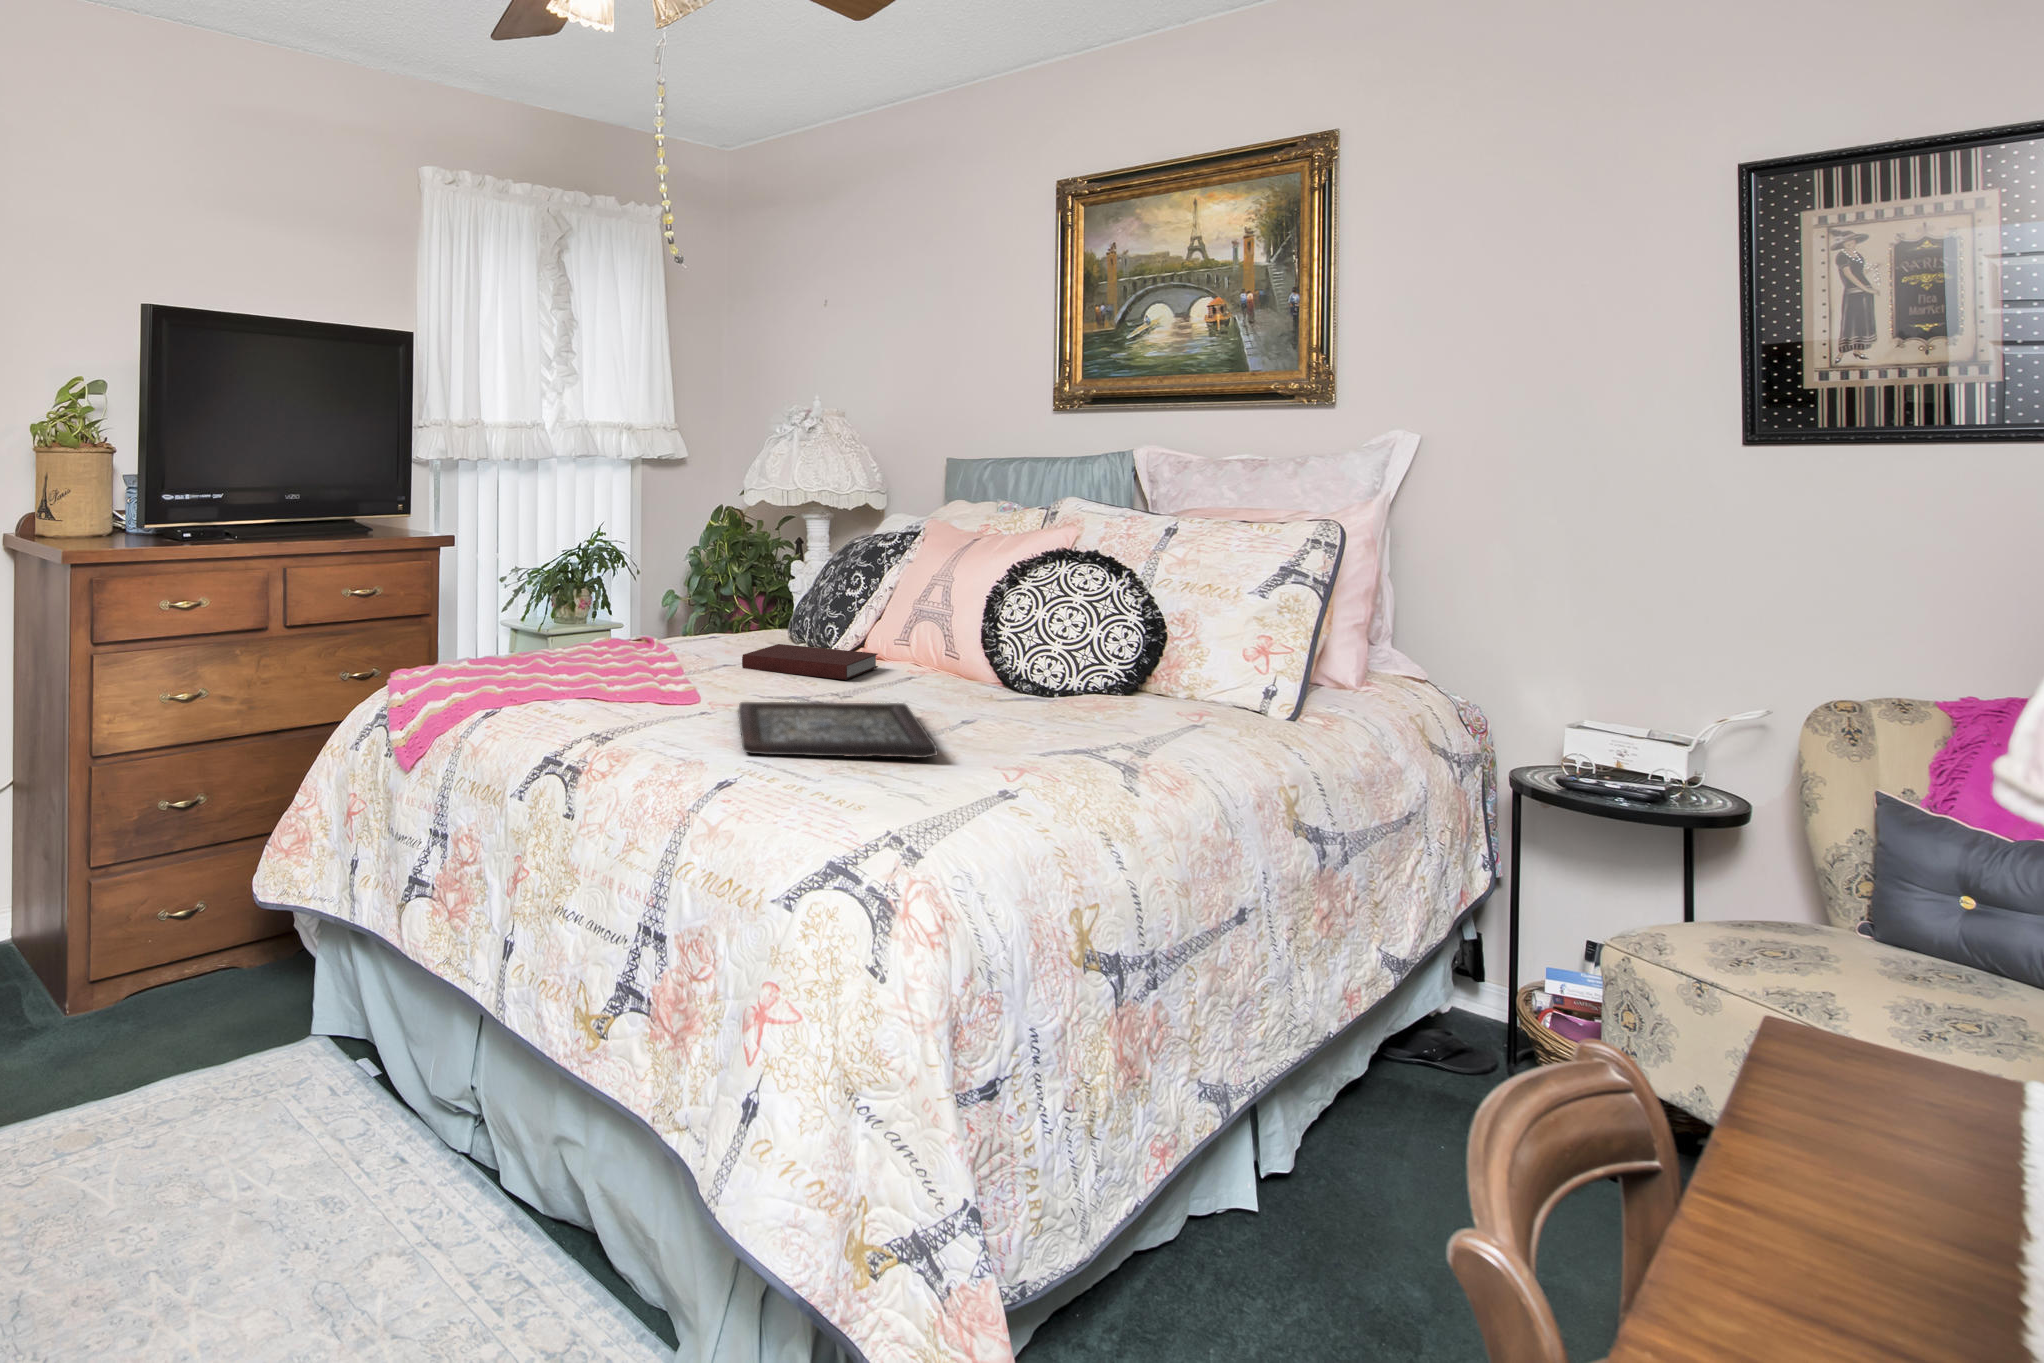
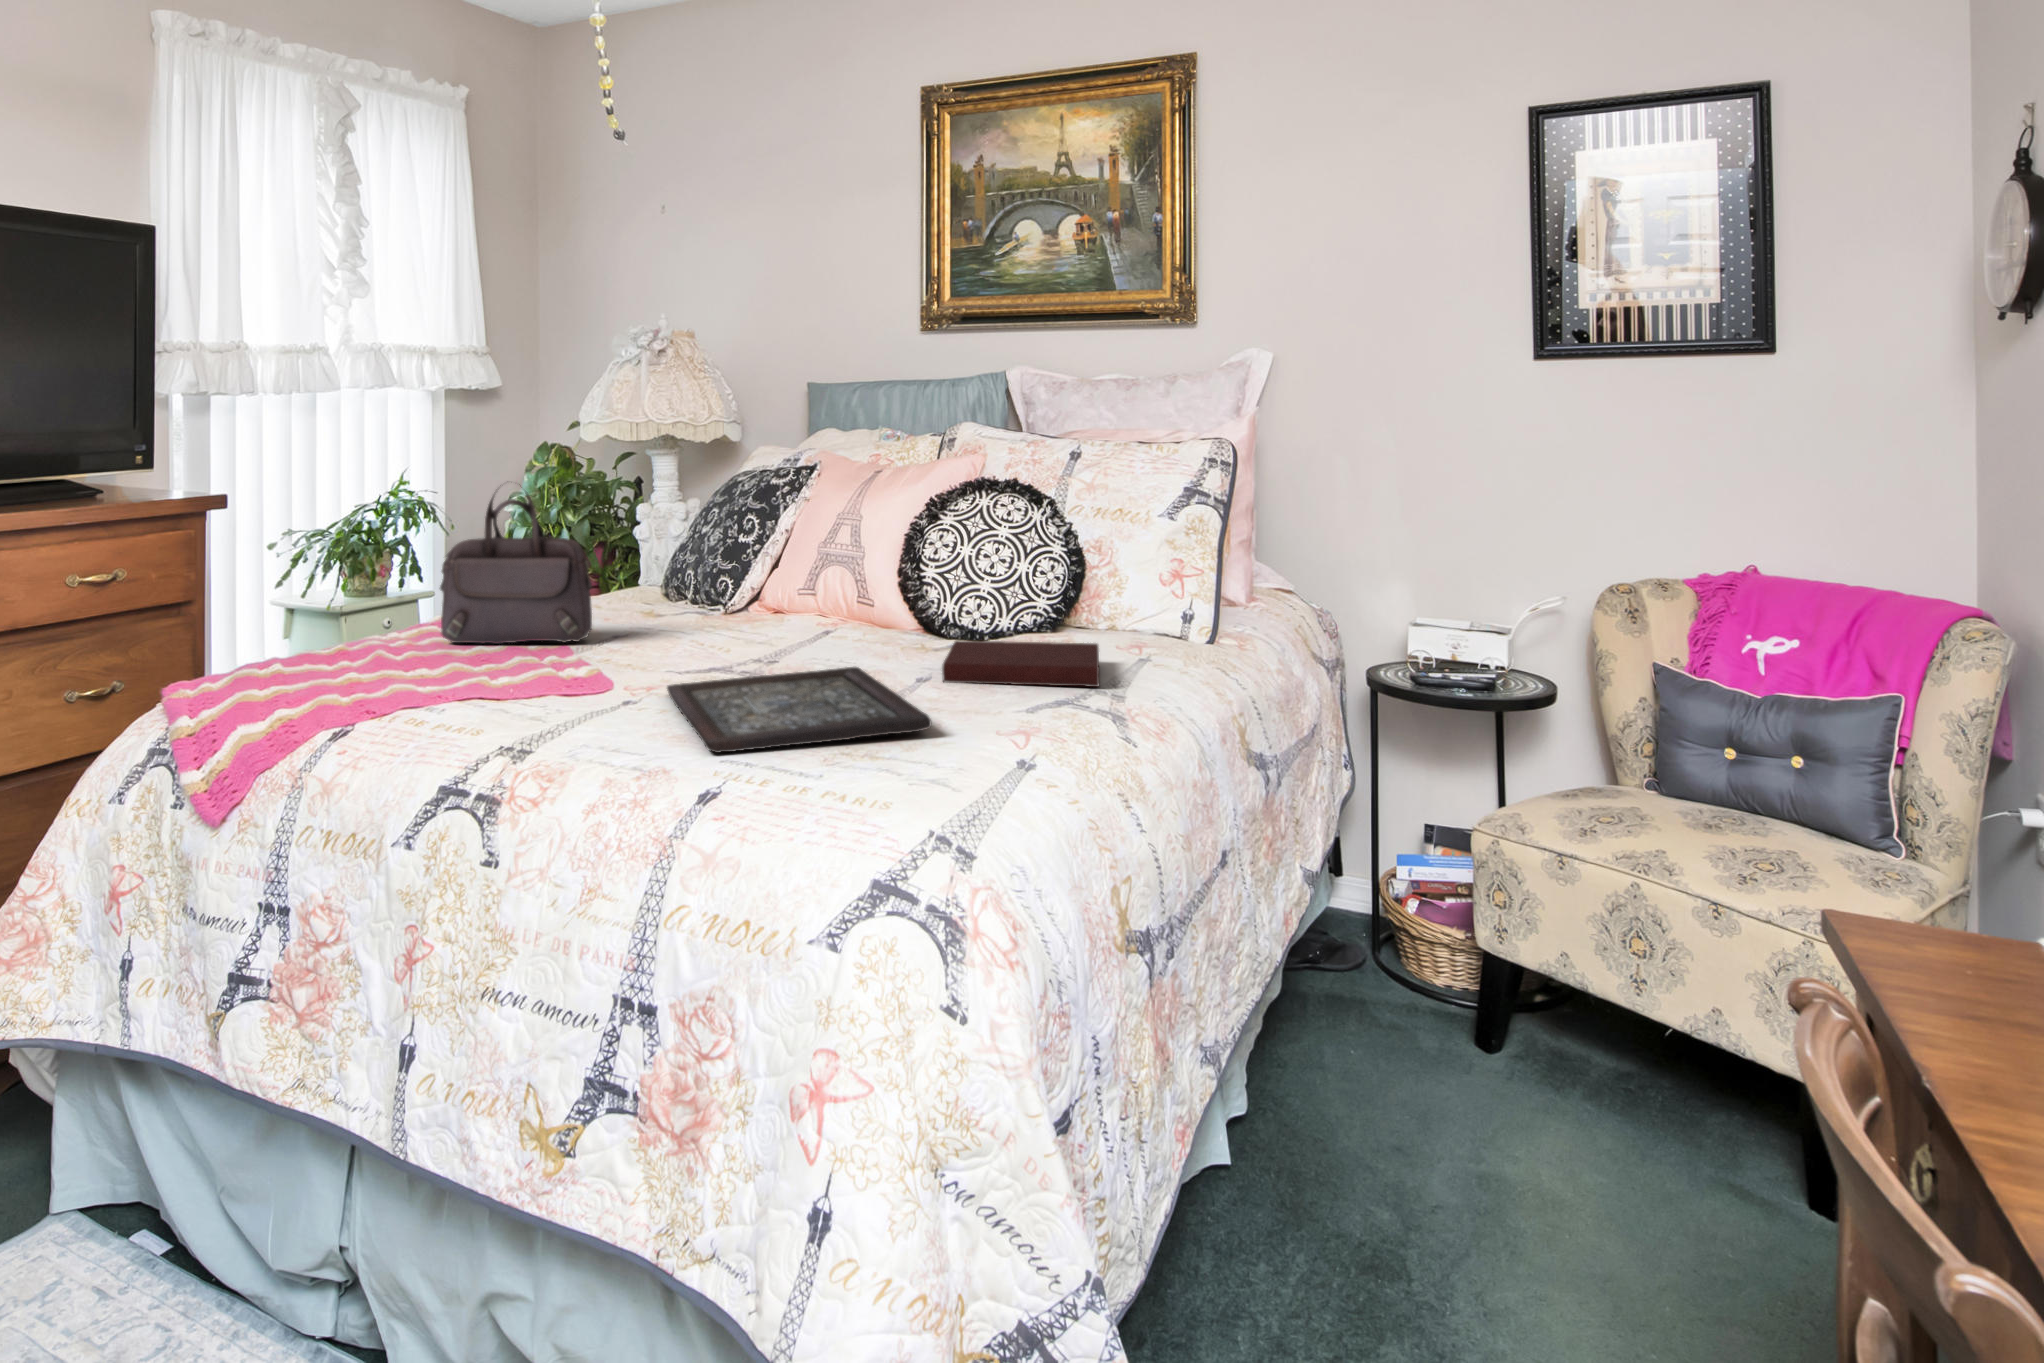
handbag: none [592,531,708,665] -> present [440,484,592,644]
notebook: present [742,644,878,680] -> present [942,641,1099,687]

